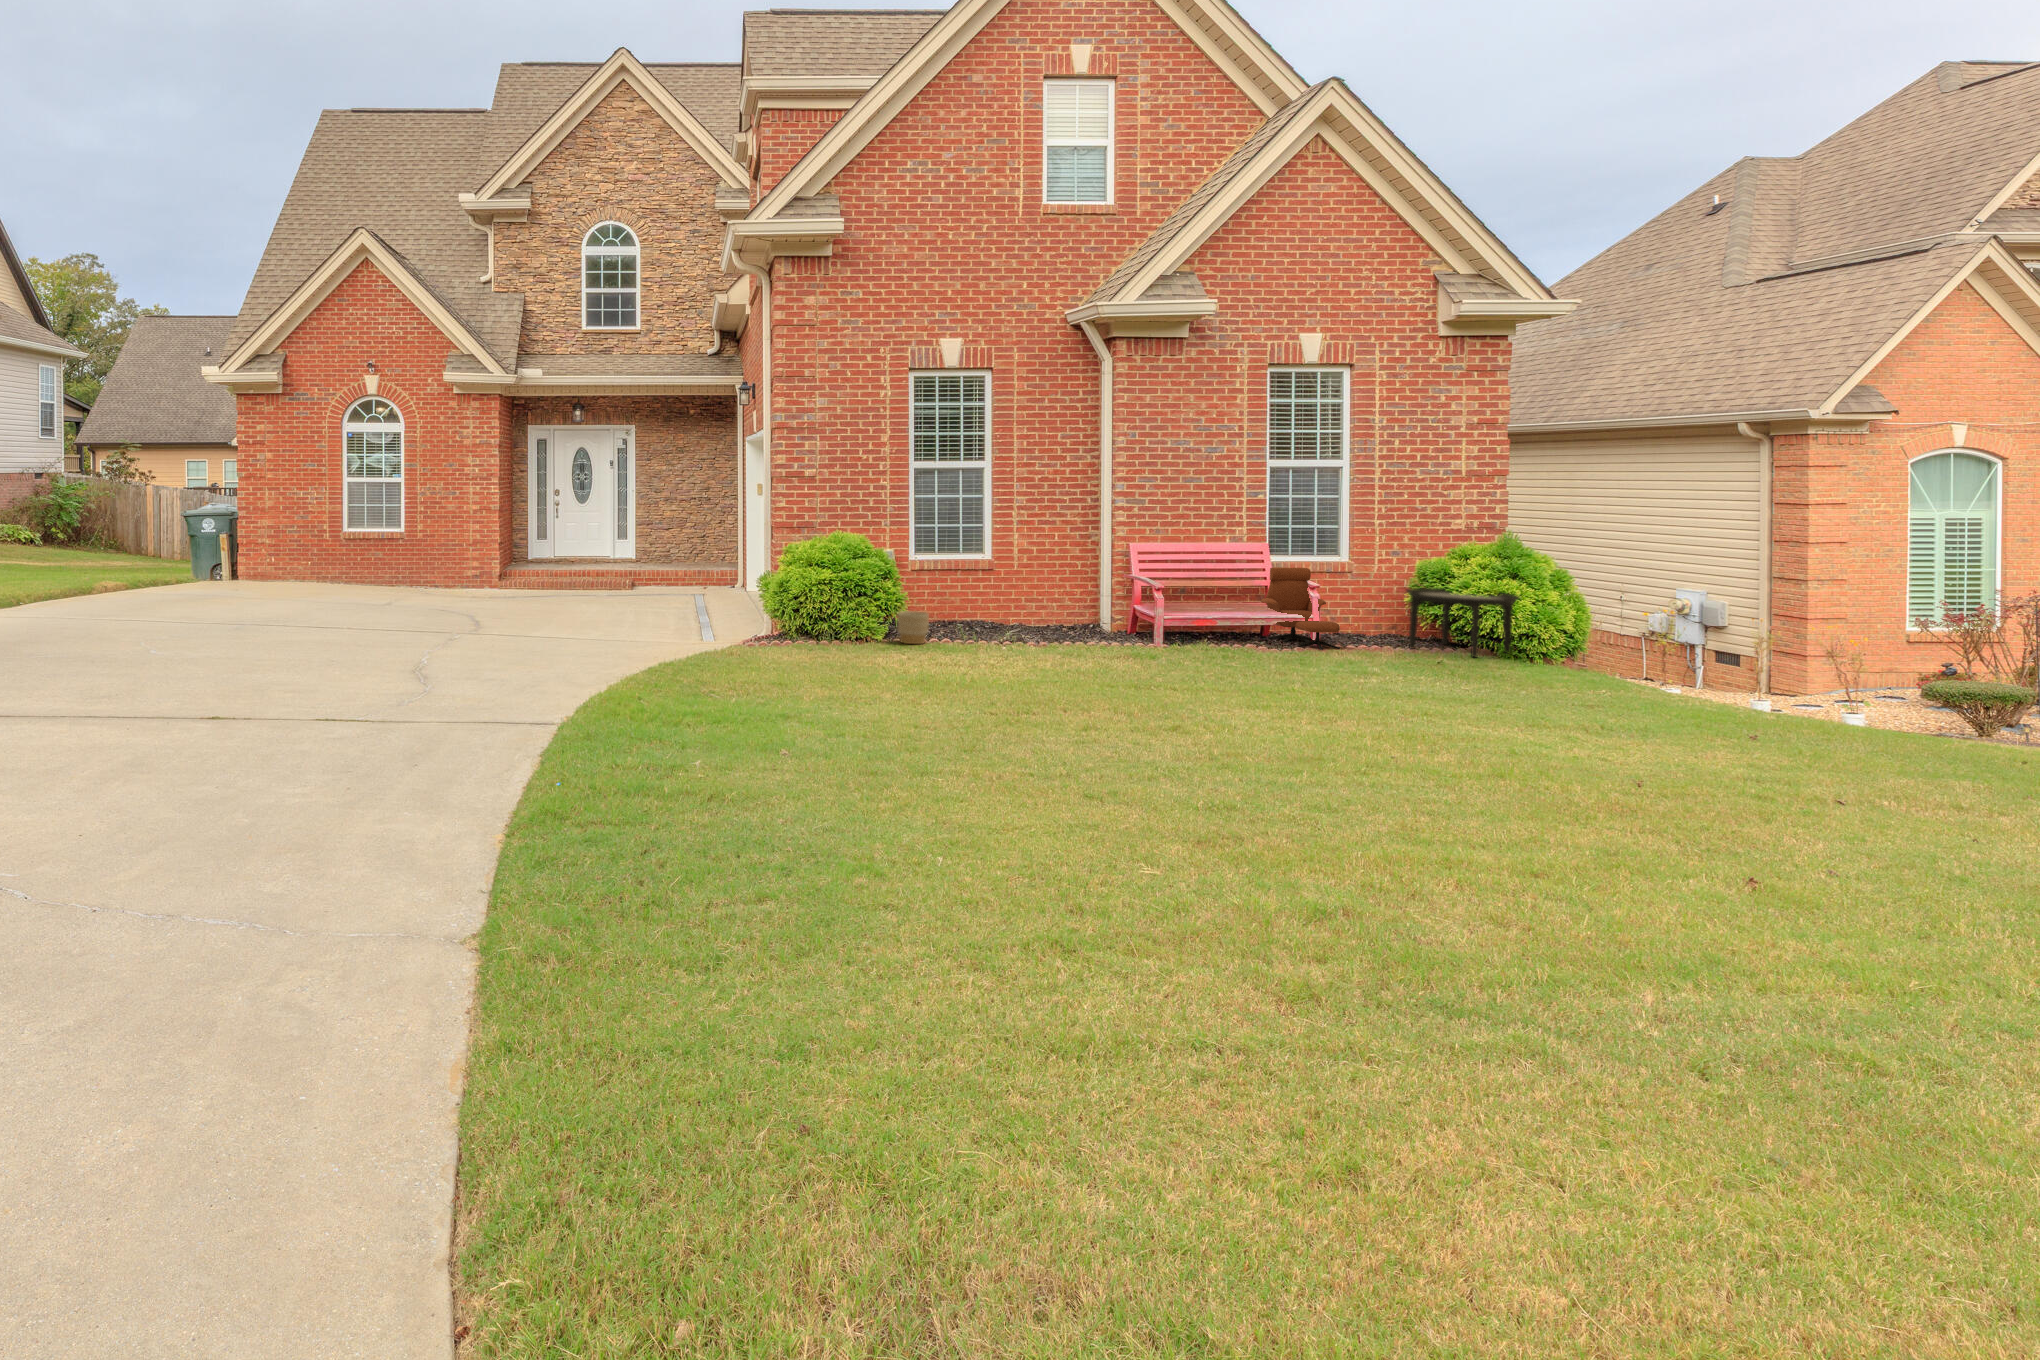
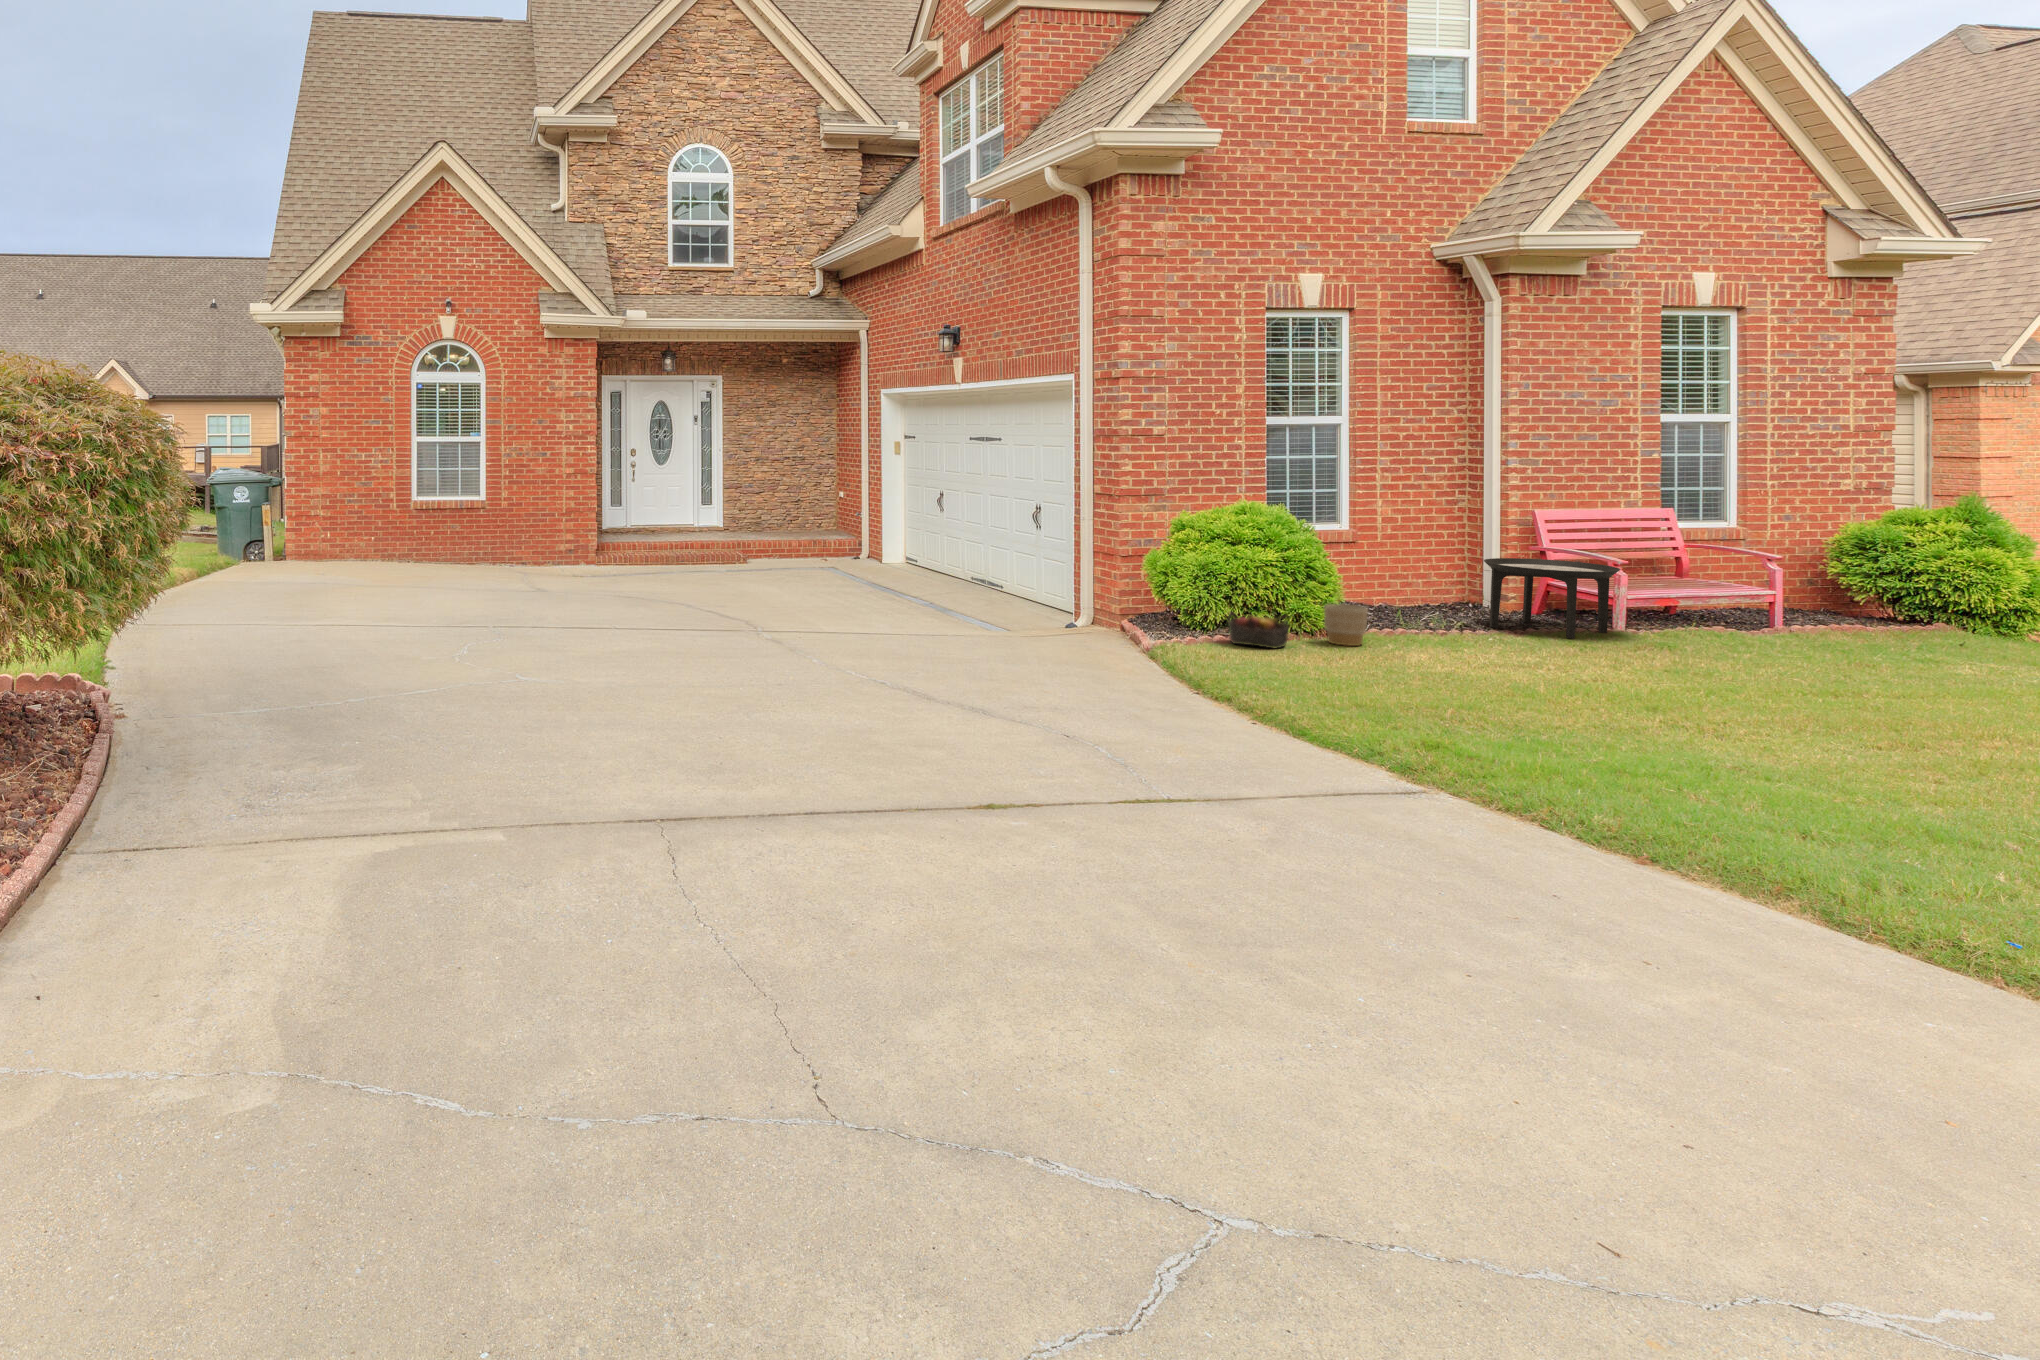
lounge chair: present [1261,567,1340,650] -> none [1670,540,1791,636]
round table: present [1406,588,1520,658] -> present [1484,558,1621,639]
basket: none [816,615,860,644] -> present [1228,613,1289,648]

